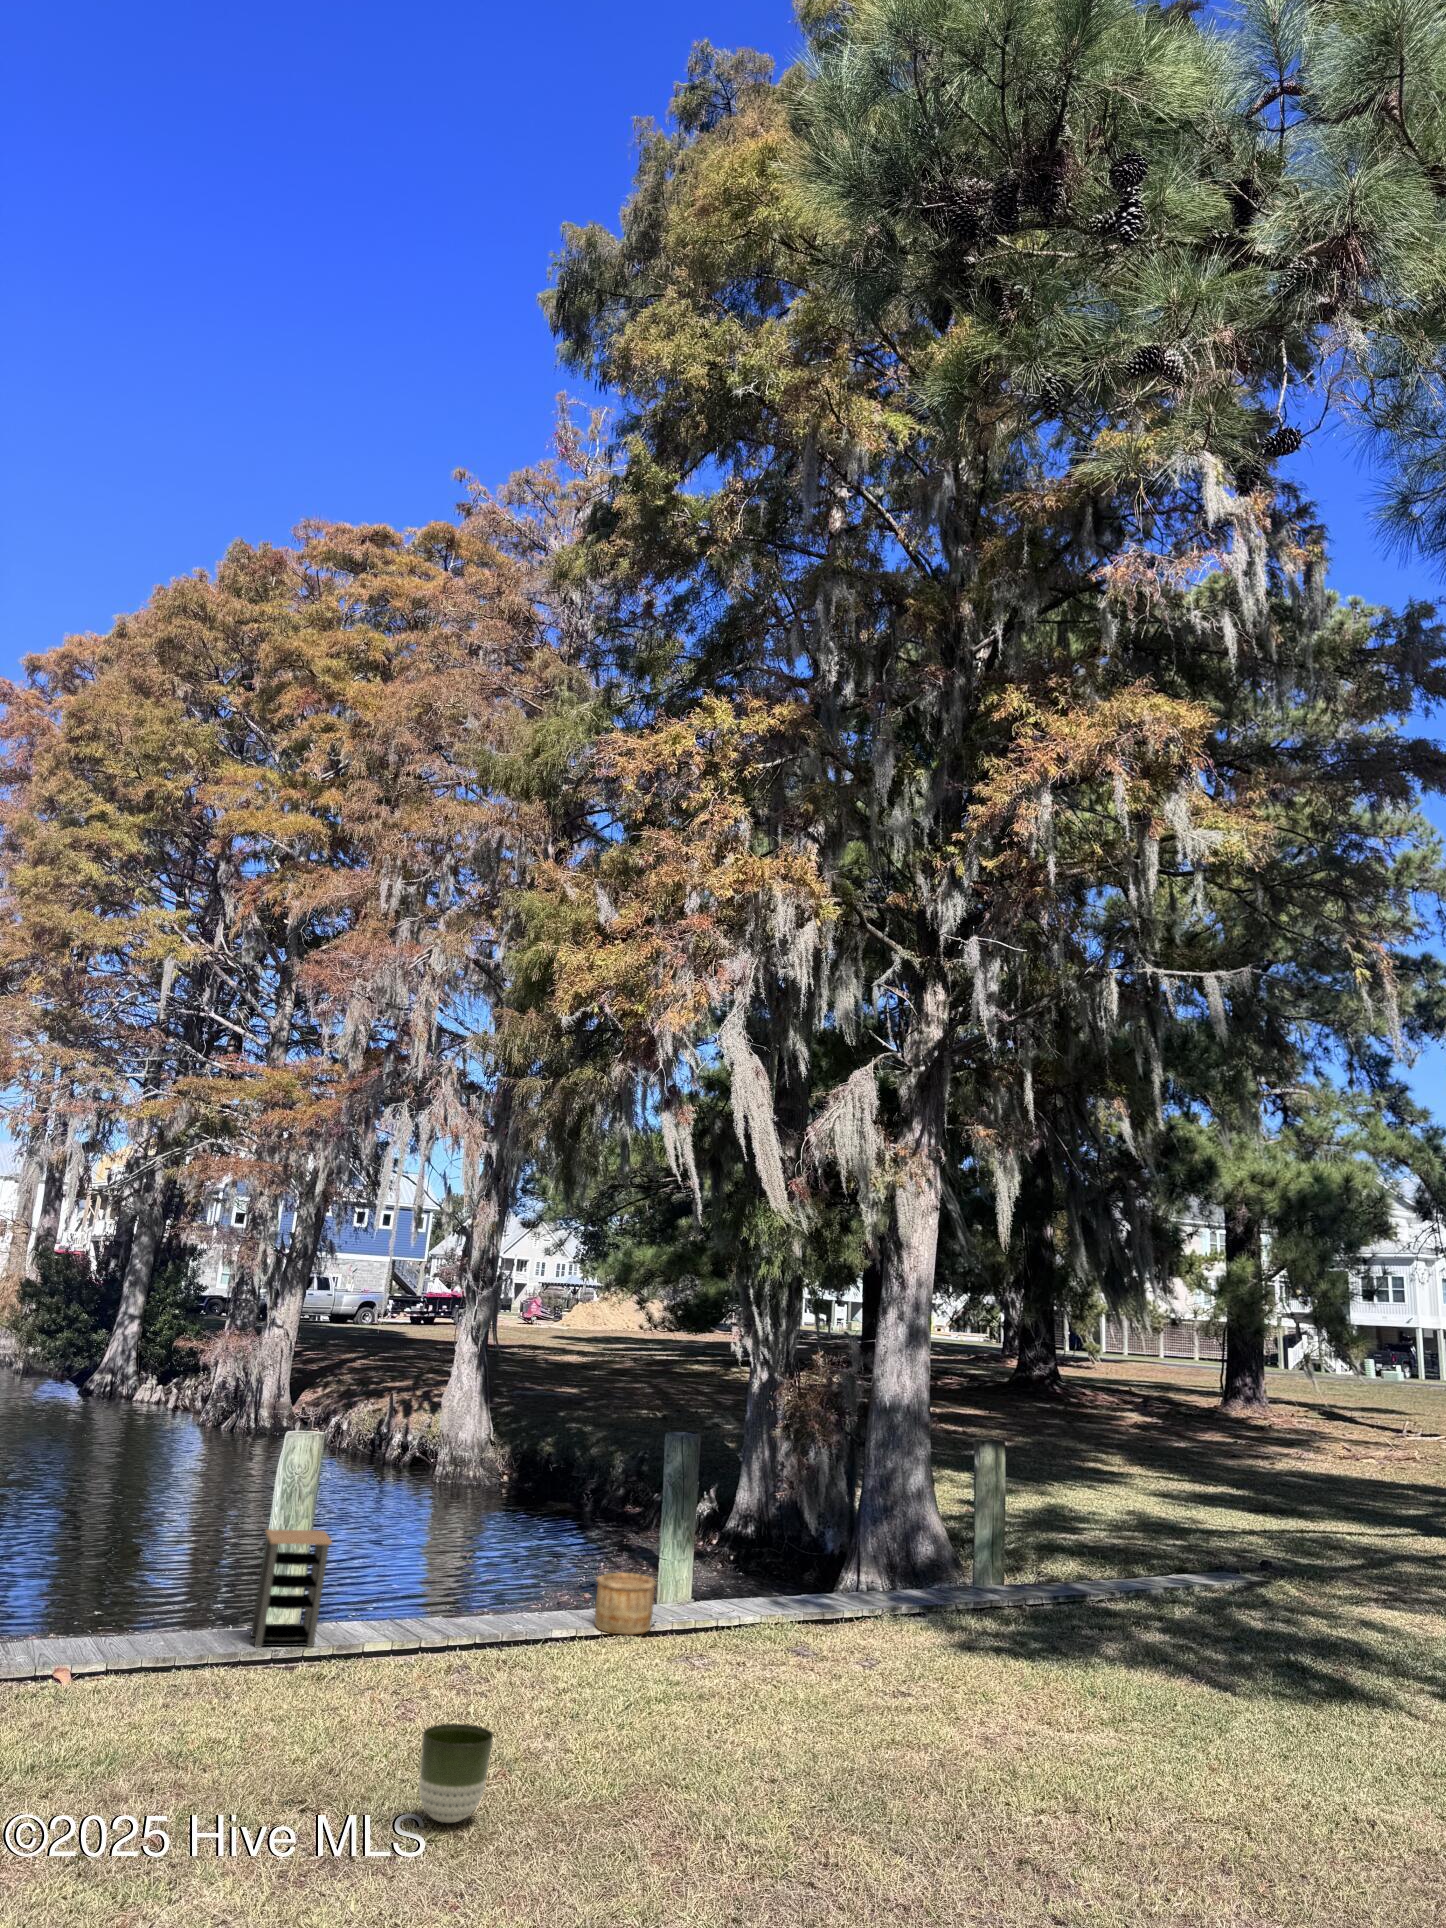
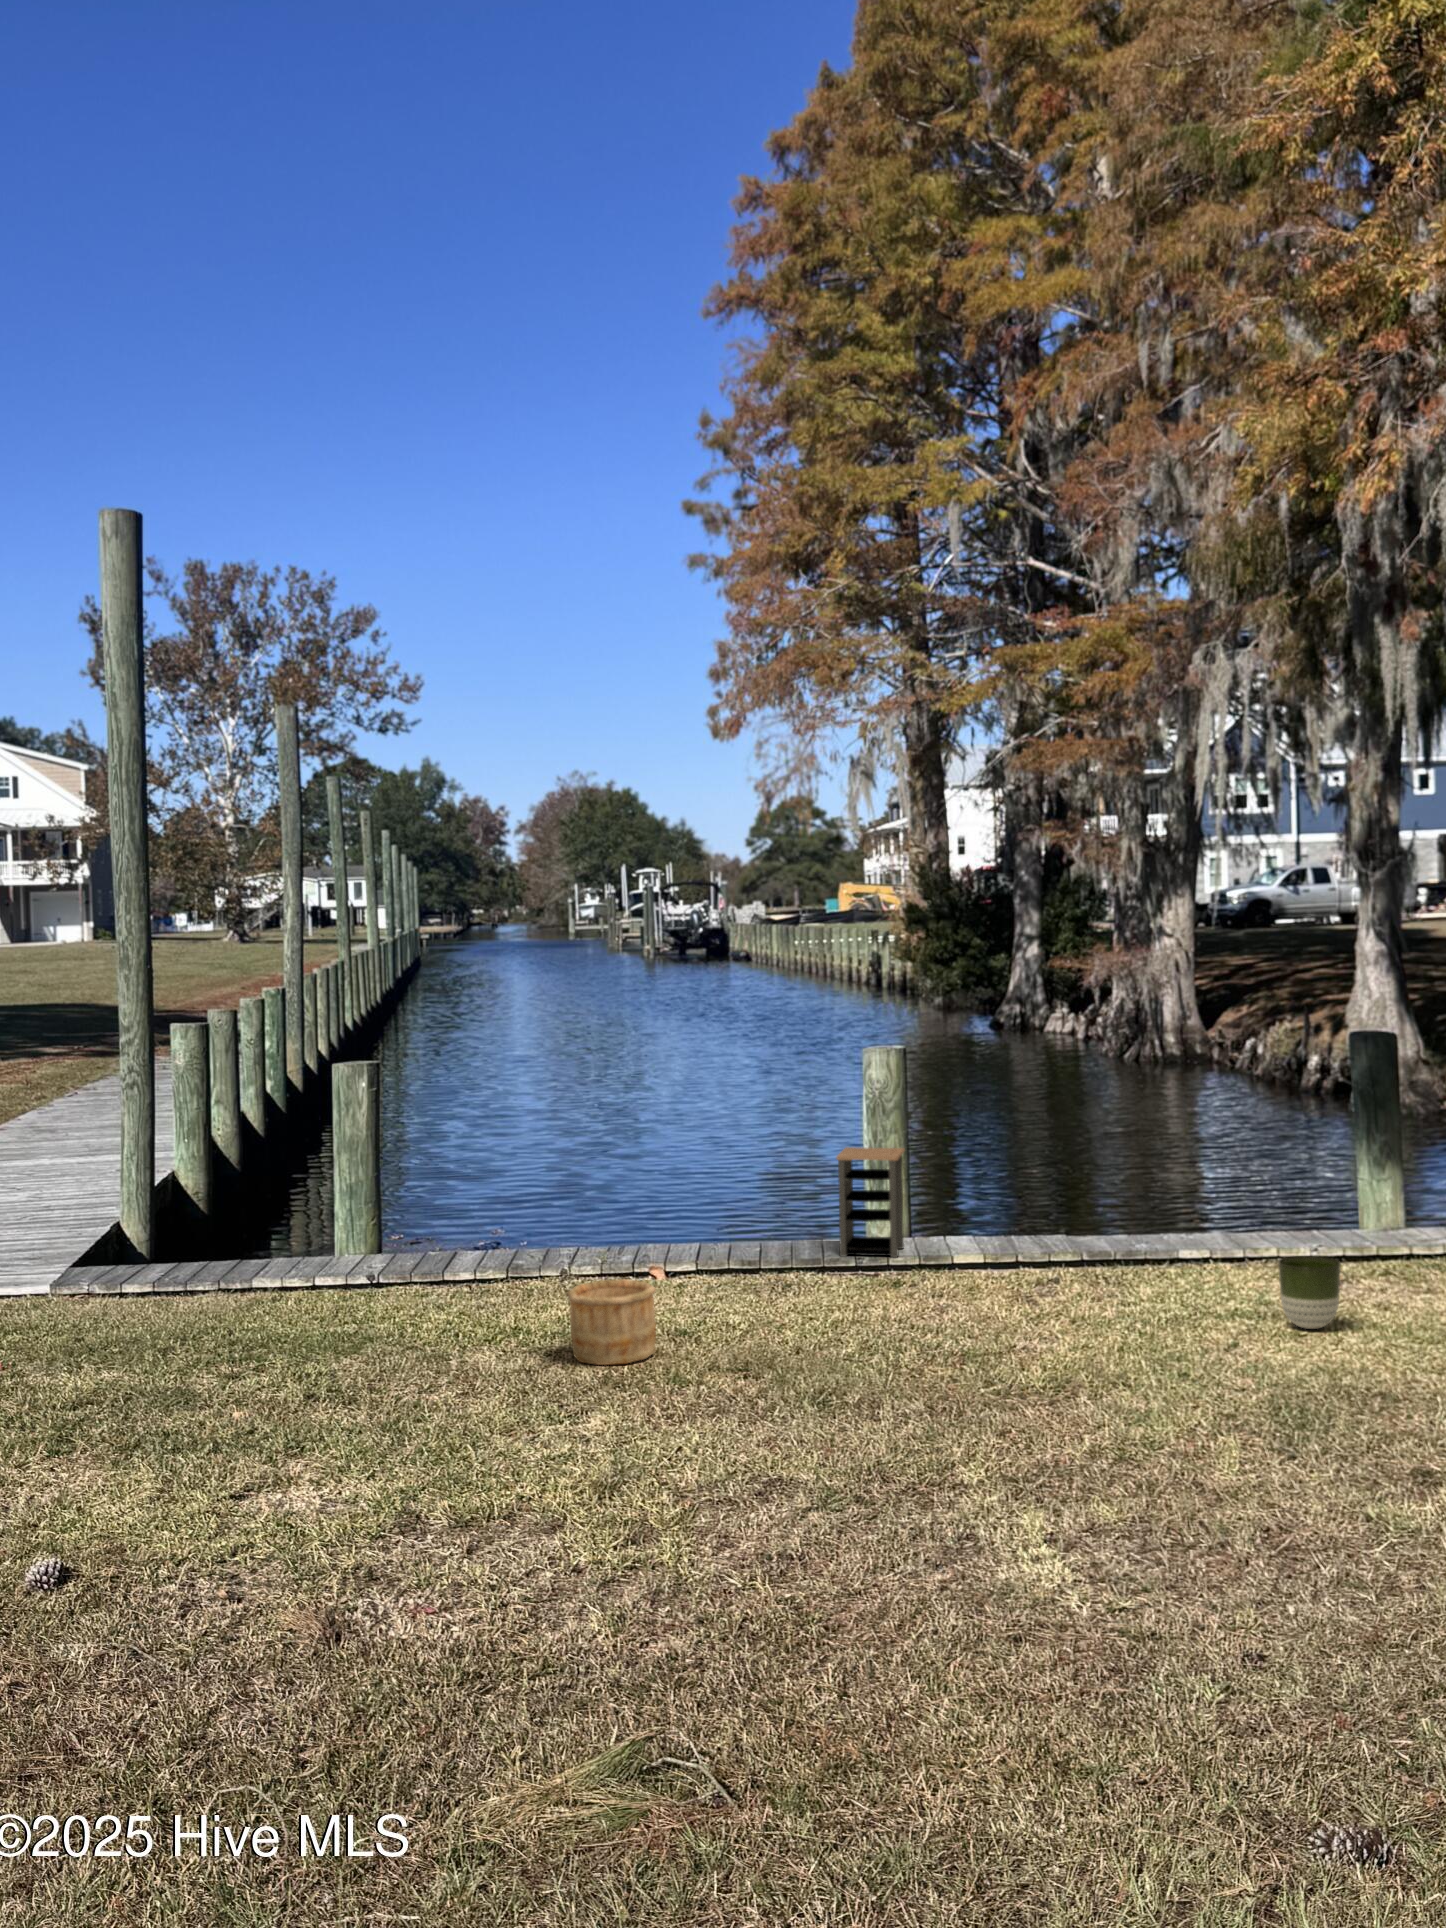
wooden bucket: present [595,1572,656,1635] -> present [567,1279,656,1365]
planter: present [419,1723,493,1823] -> present [1278,1256,1341,1329]

